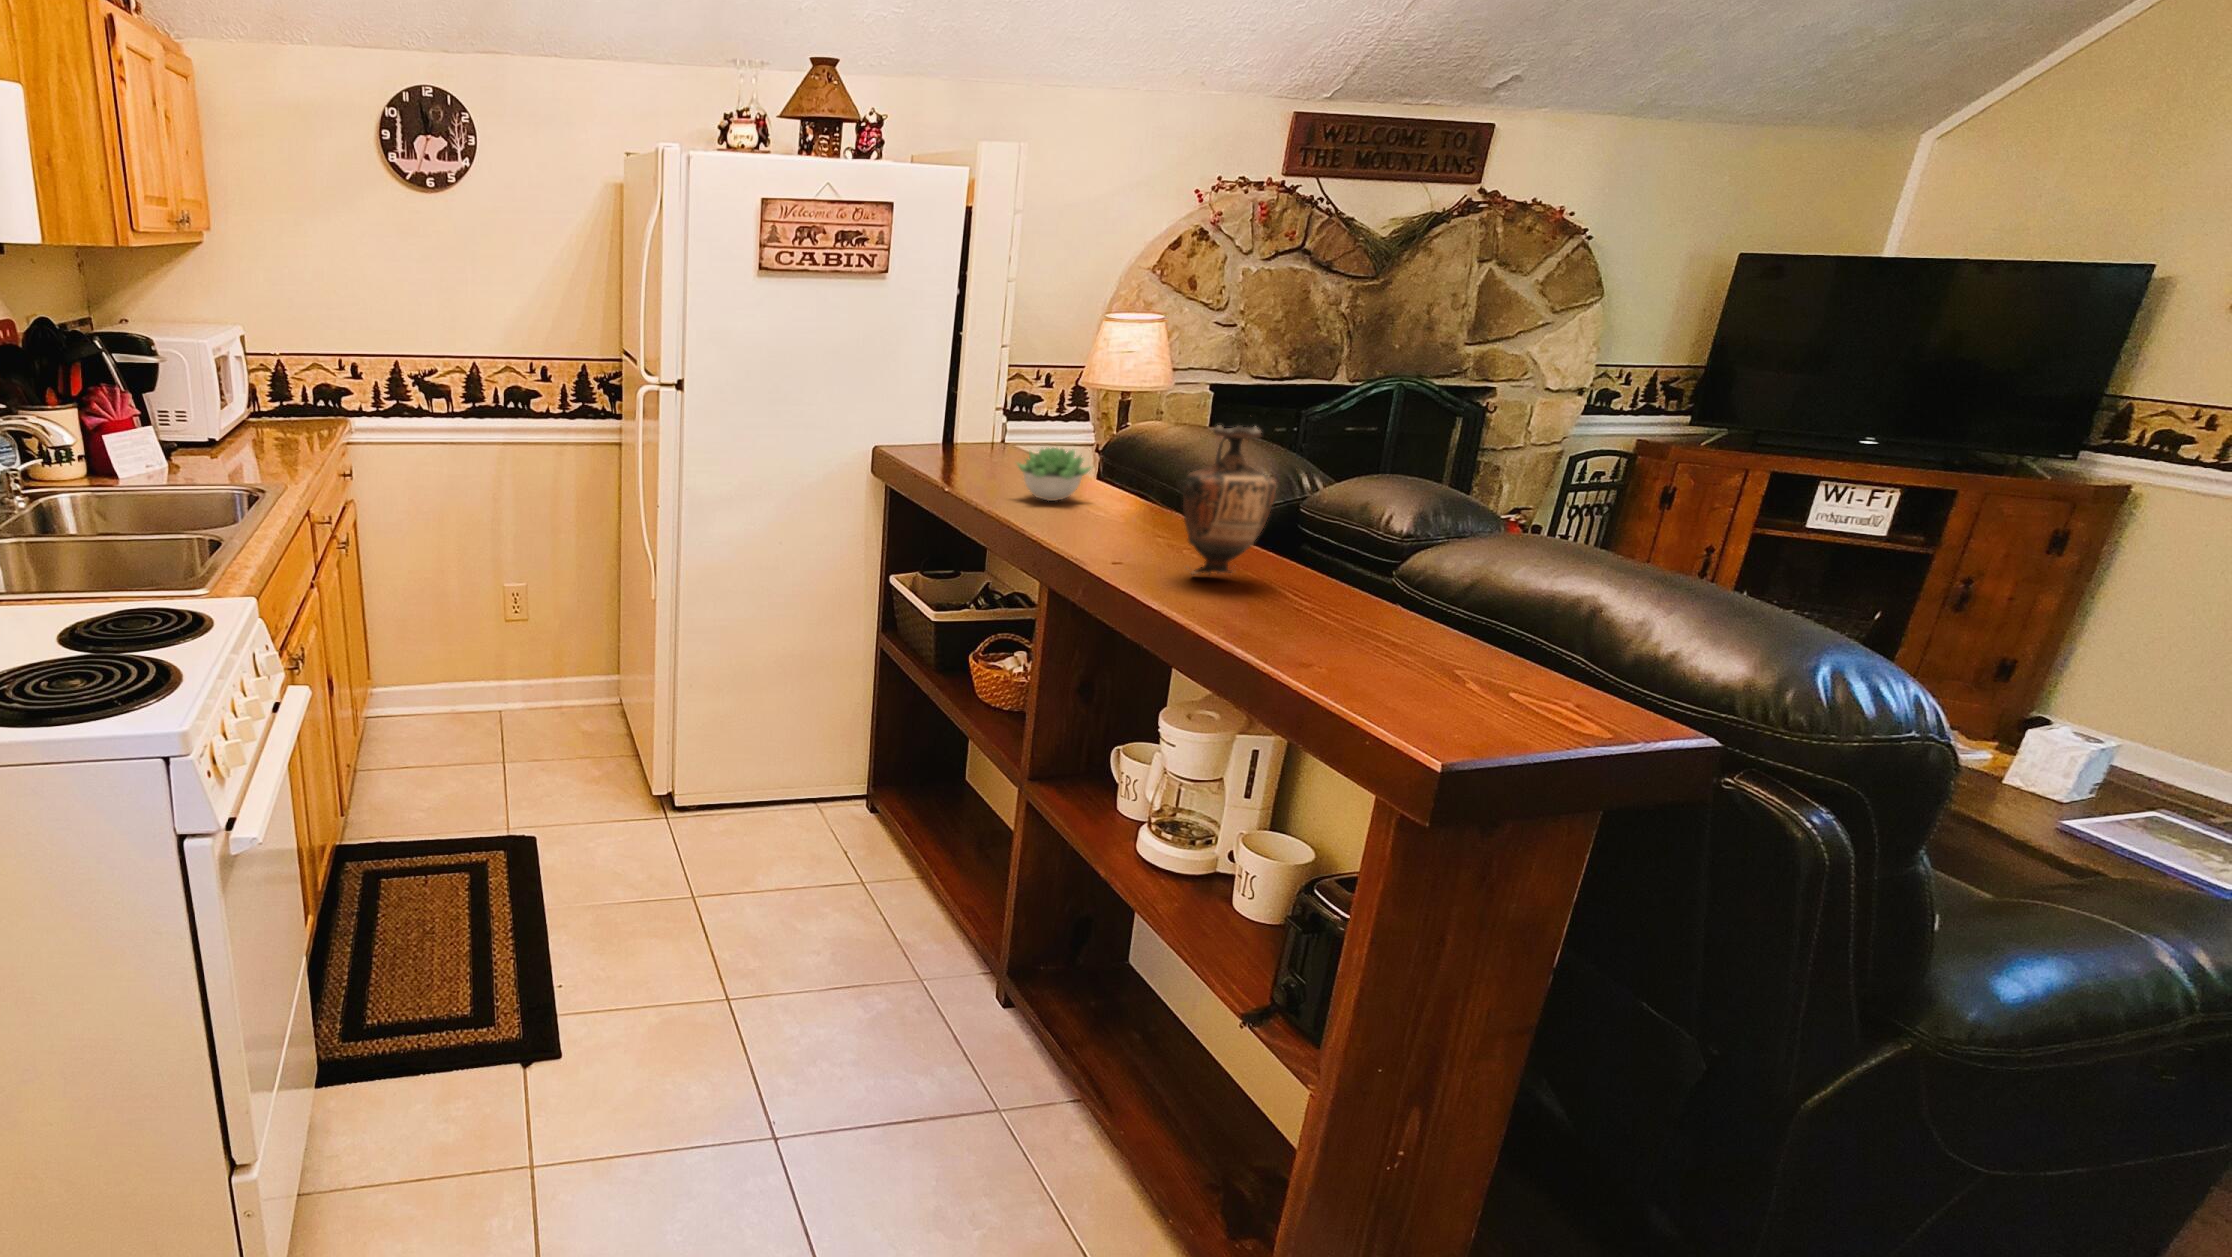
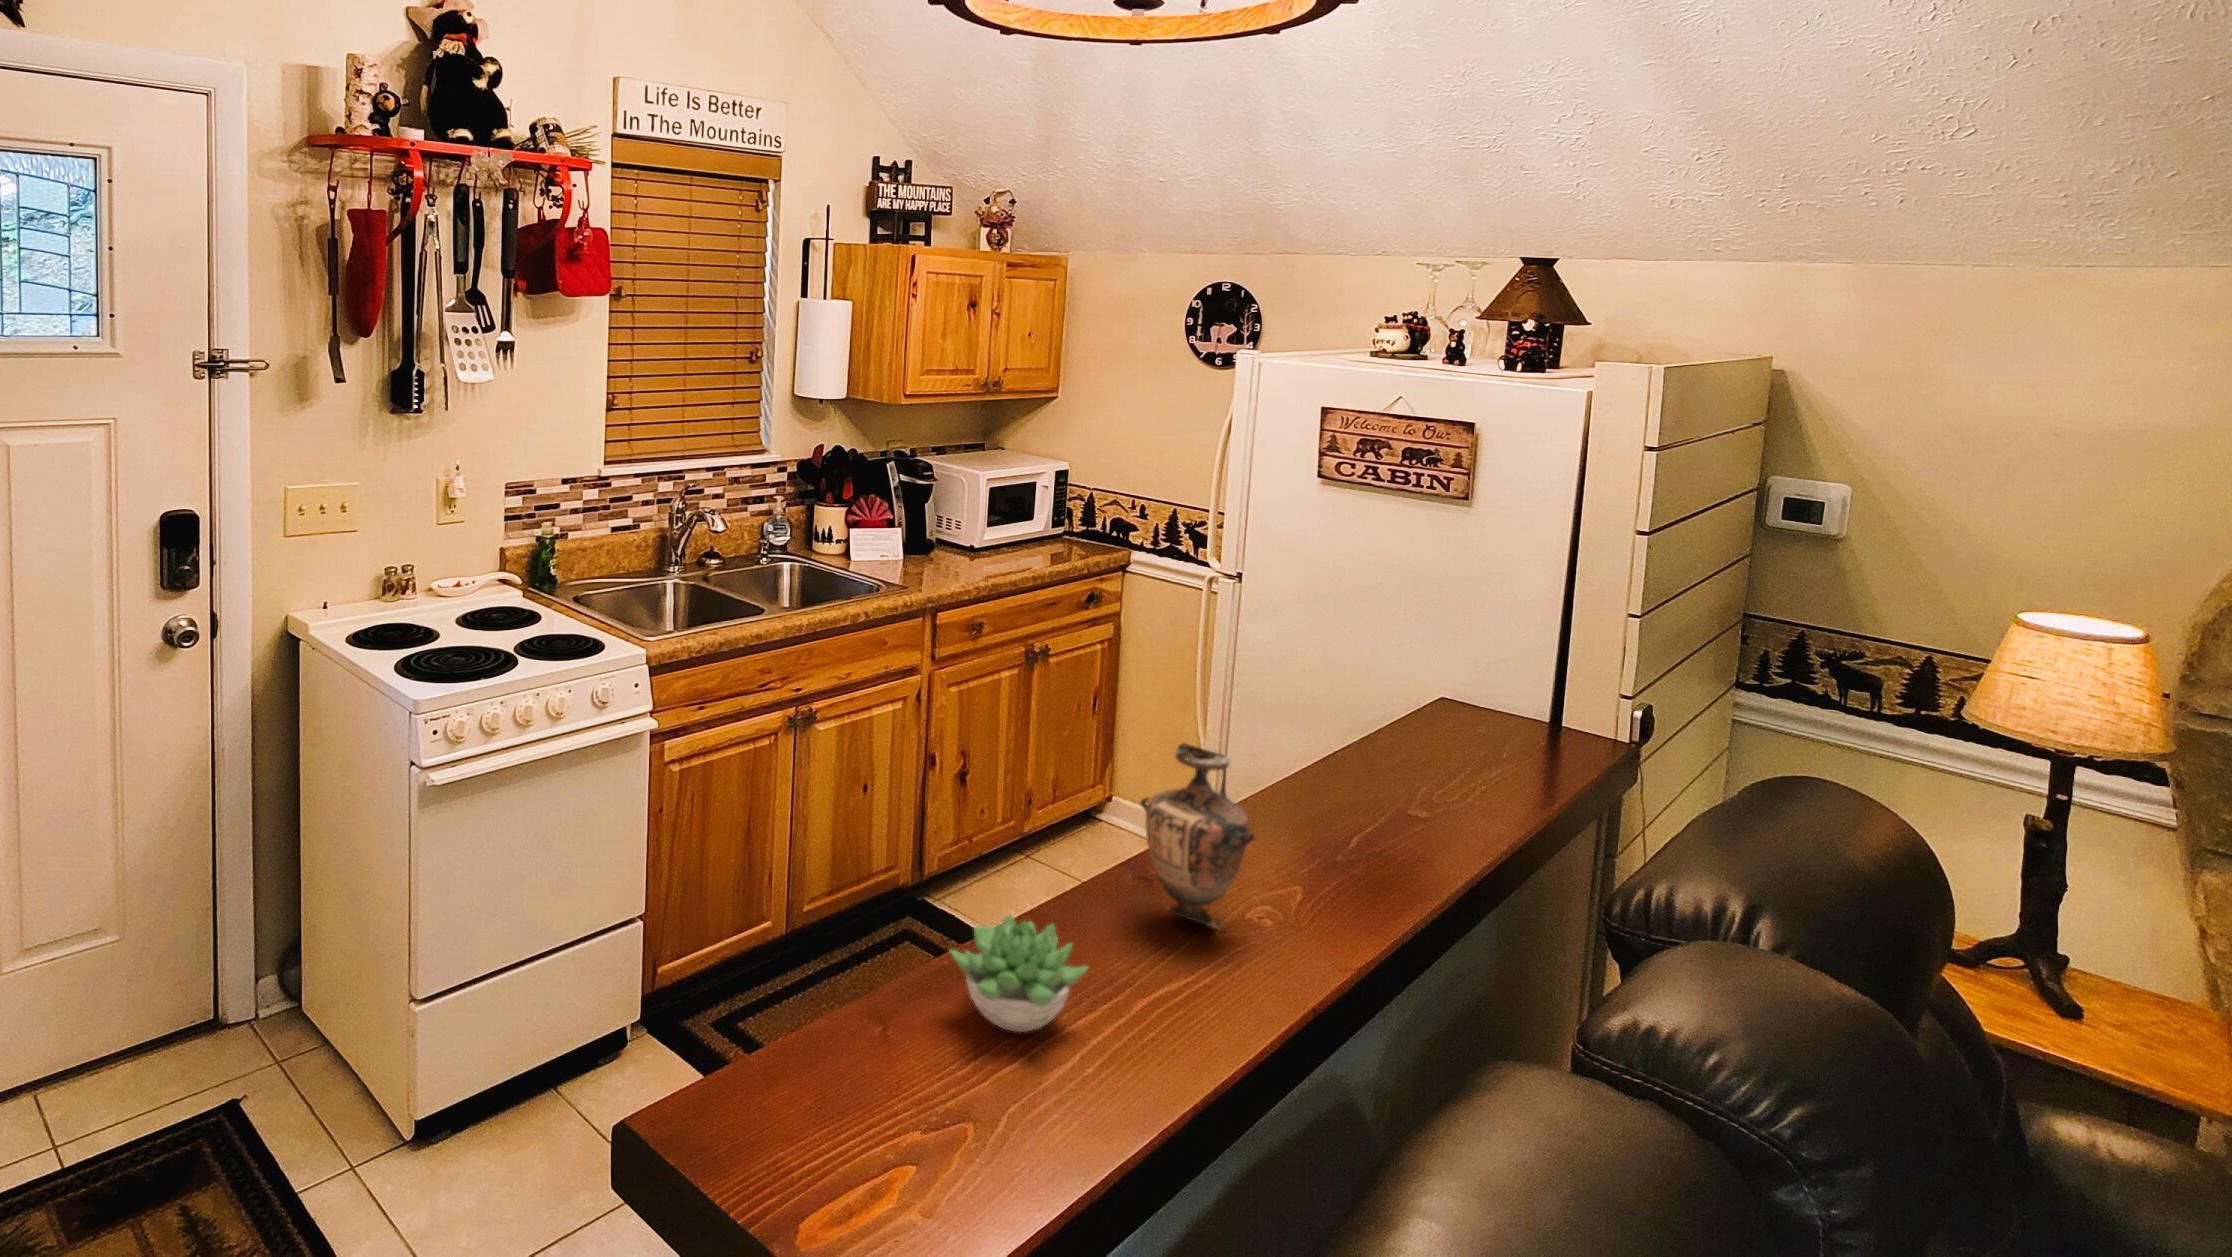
succulent plant: present [1017,447,1090,501] -> present [950,914,1088,1032]

